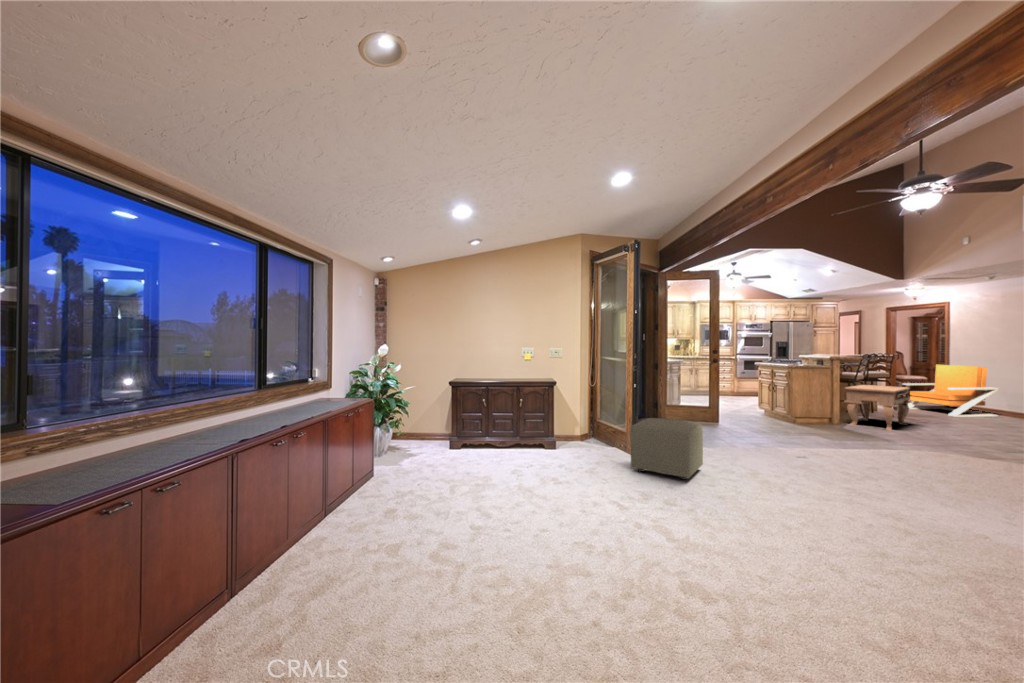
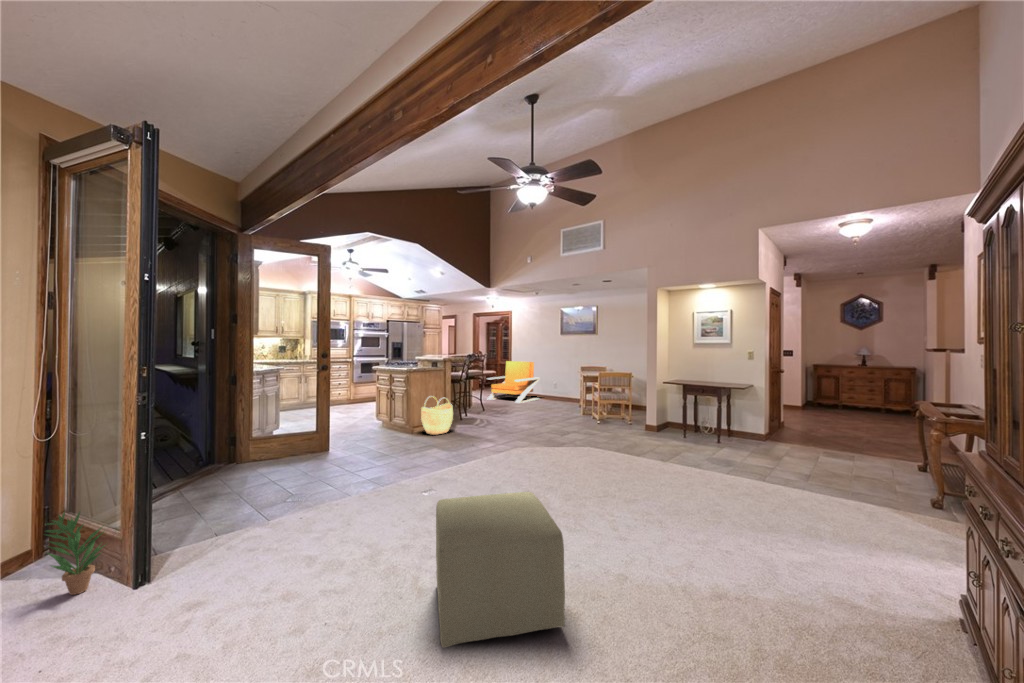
side table: present [844,385,912,430] -> none [453,384,499,426]
woven basket: none [804,392,842,428] -> present [421,397,453,435]
potted plant: none [599,414,620,452] -> present [46,512,104,595]
ottoman: present [630,418,703,480] -> present [436,492,565,648]

